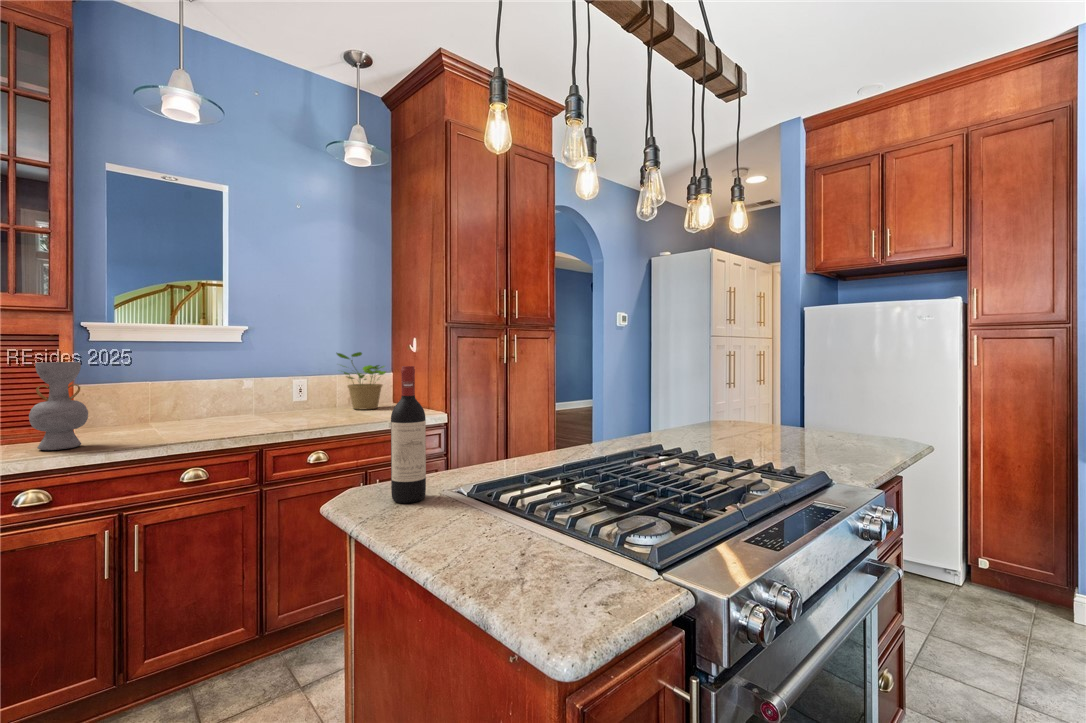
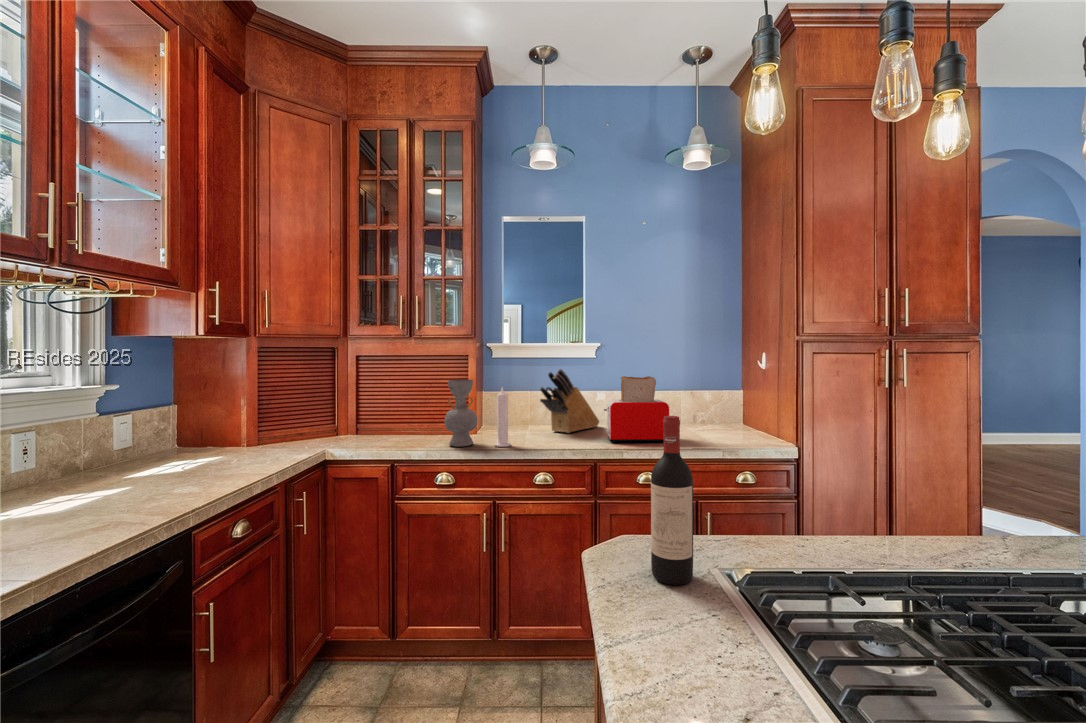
knife block: none [177,351,250,424] -> present [540,369,599,433]
potted plant: present [337,352,386,410] -> none [676,368,729,429]
toaster: none [266,358,339,426] -> present [604,376,669,443]
candle: none [119,370,145,444] -> present [495,387,511,447]

